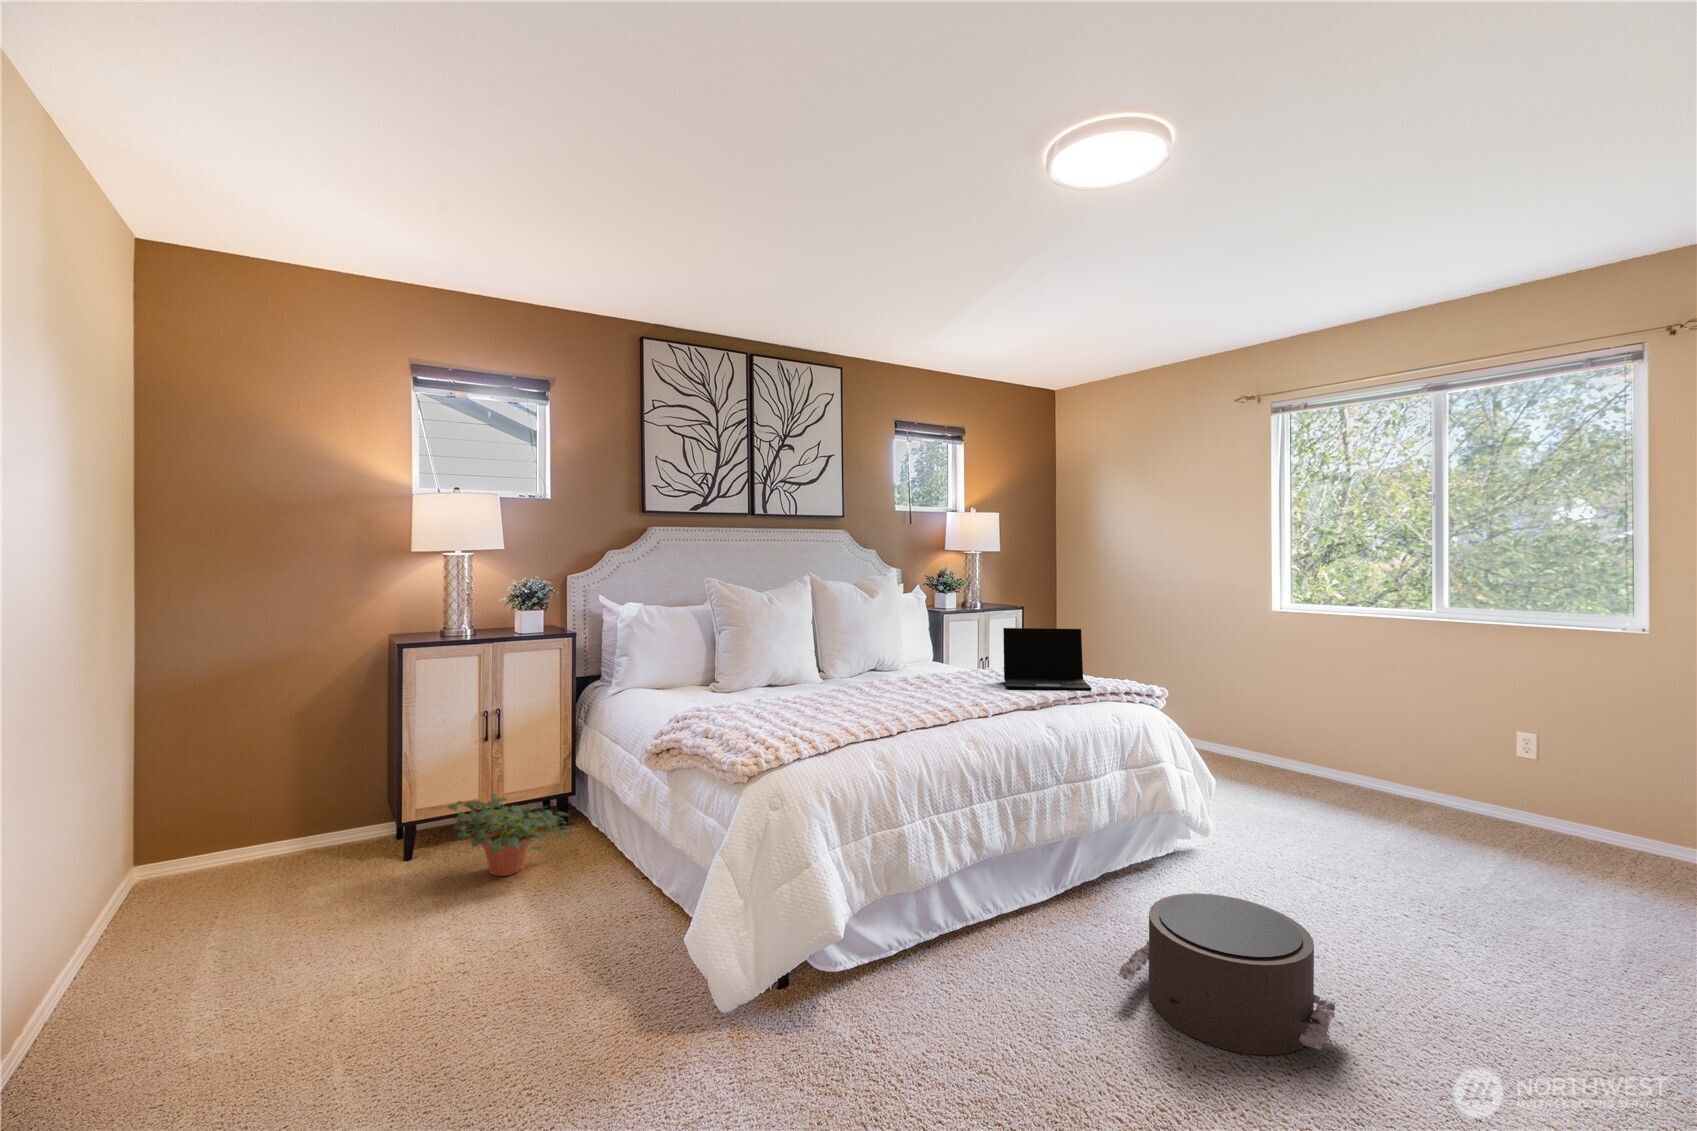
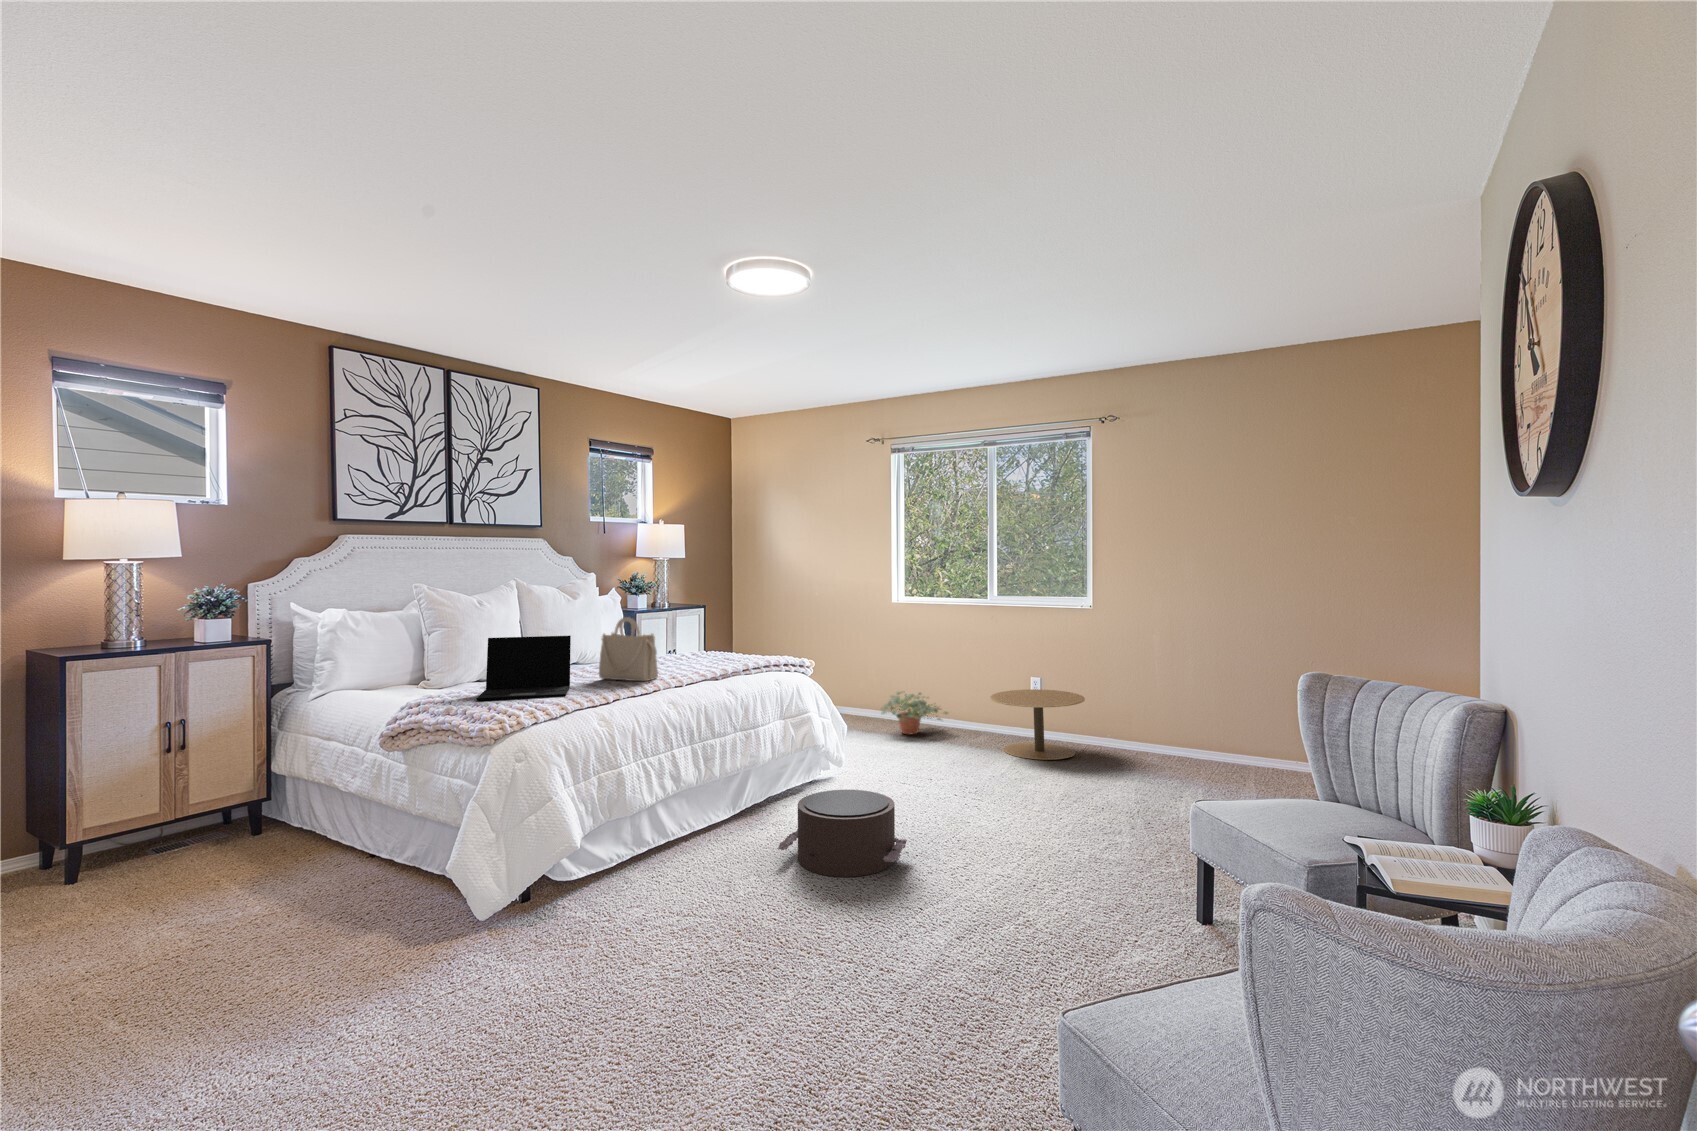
handbag: none [888,625,958,707] -> present [599,617,658,681]
laptop: present [1003,628,1092,690] -> present [476,636,571,701]
side table: none [1439,747,1626,867] -> present [990,689,1085,760]
potted plant: present [448,794,572,876] -> present [882,691,947,735]

